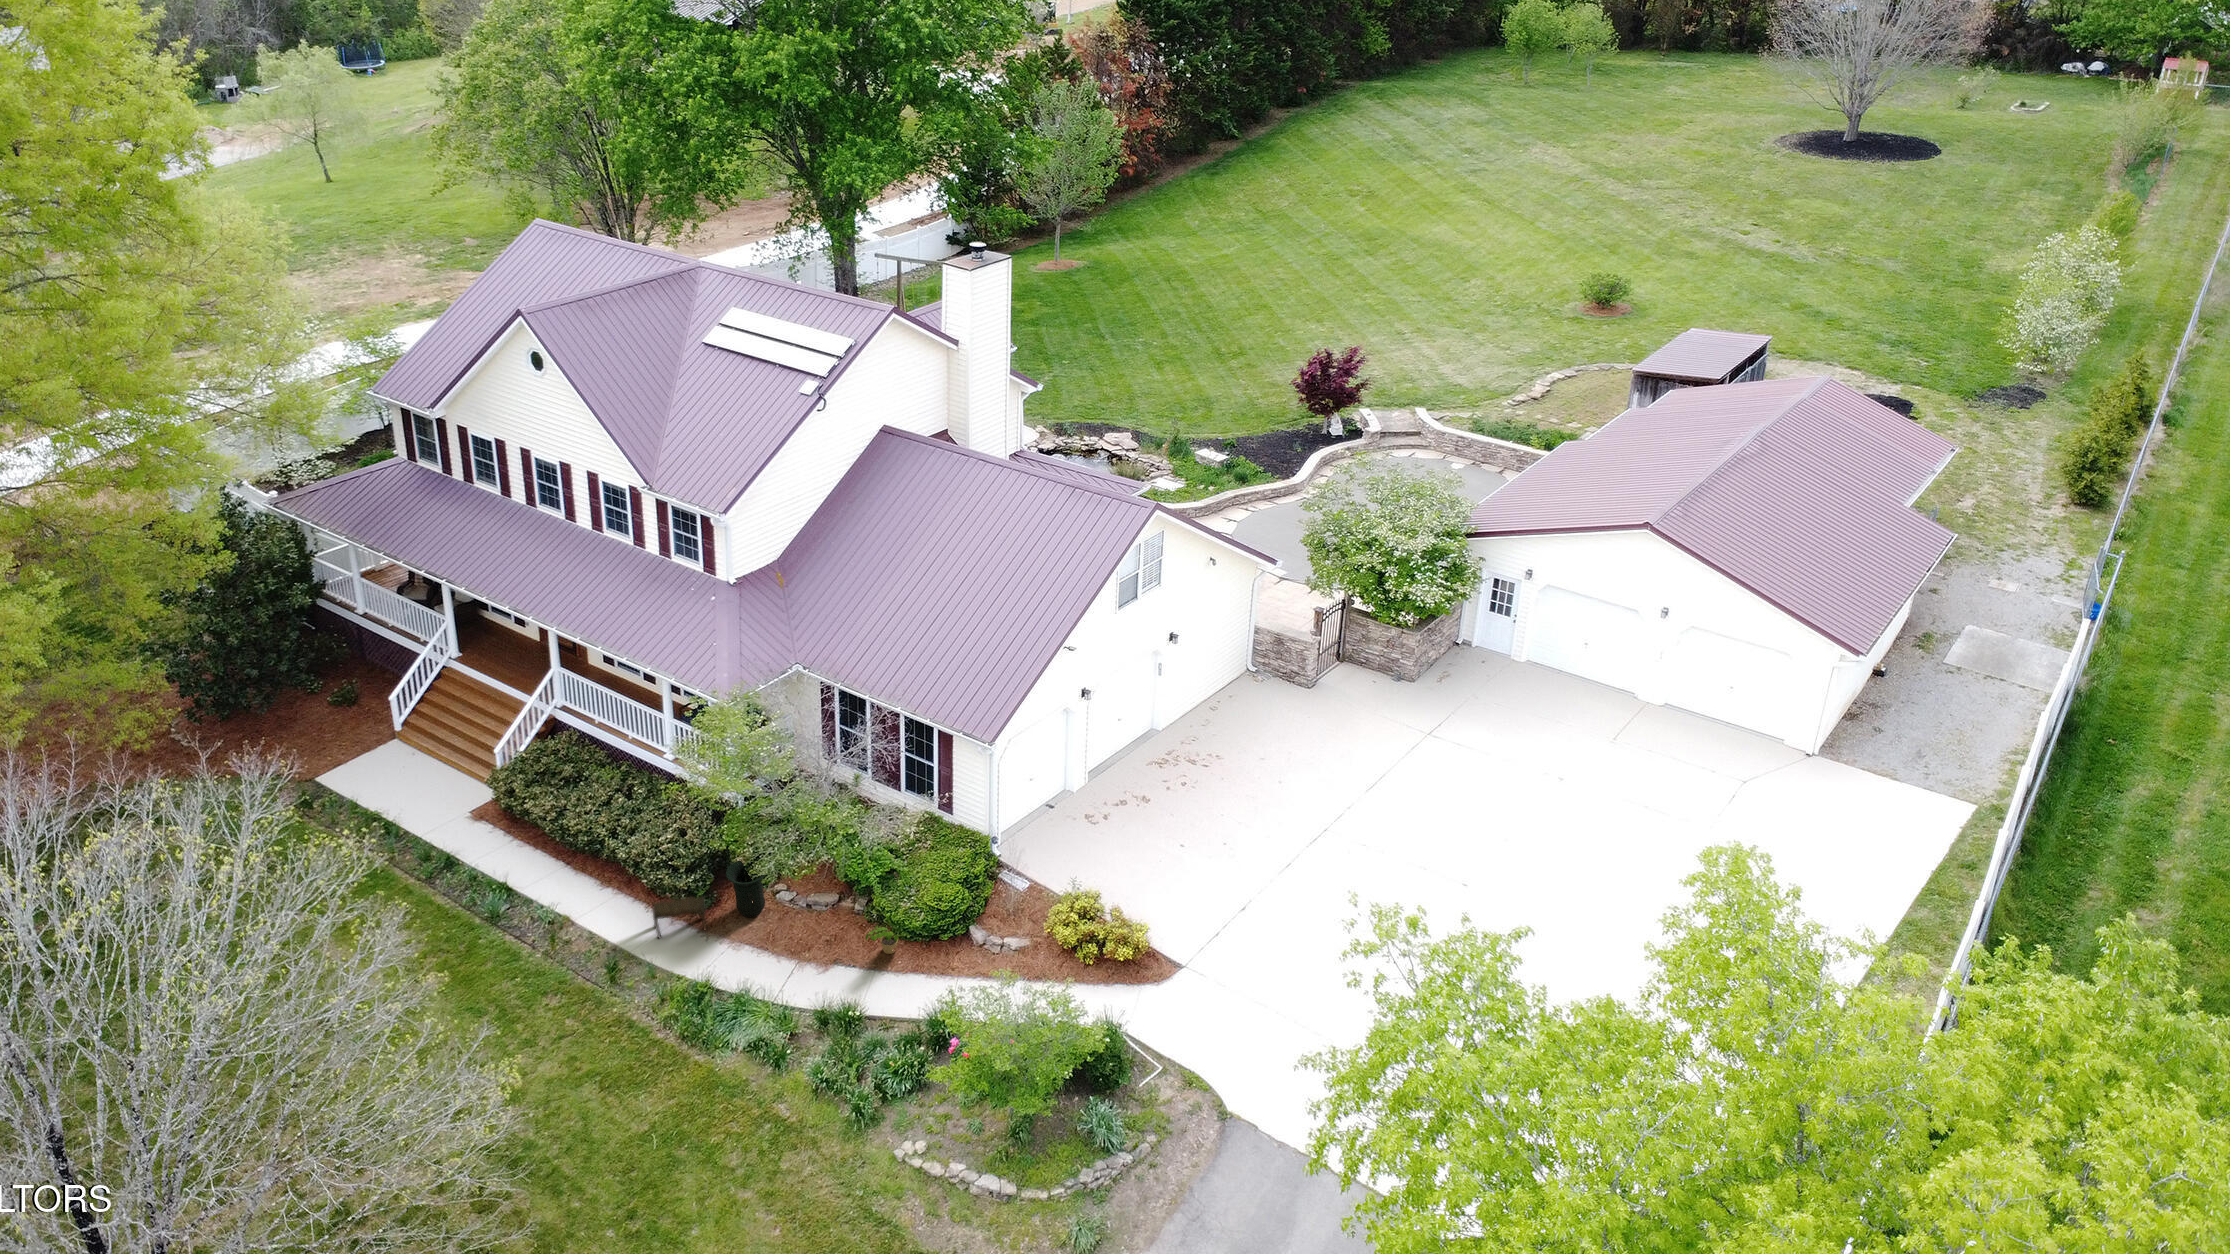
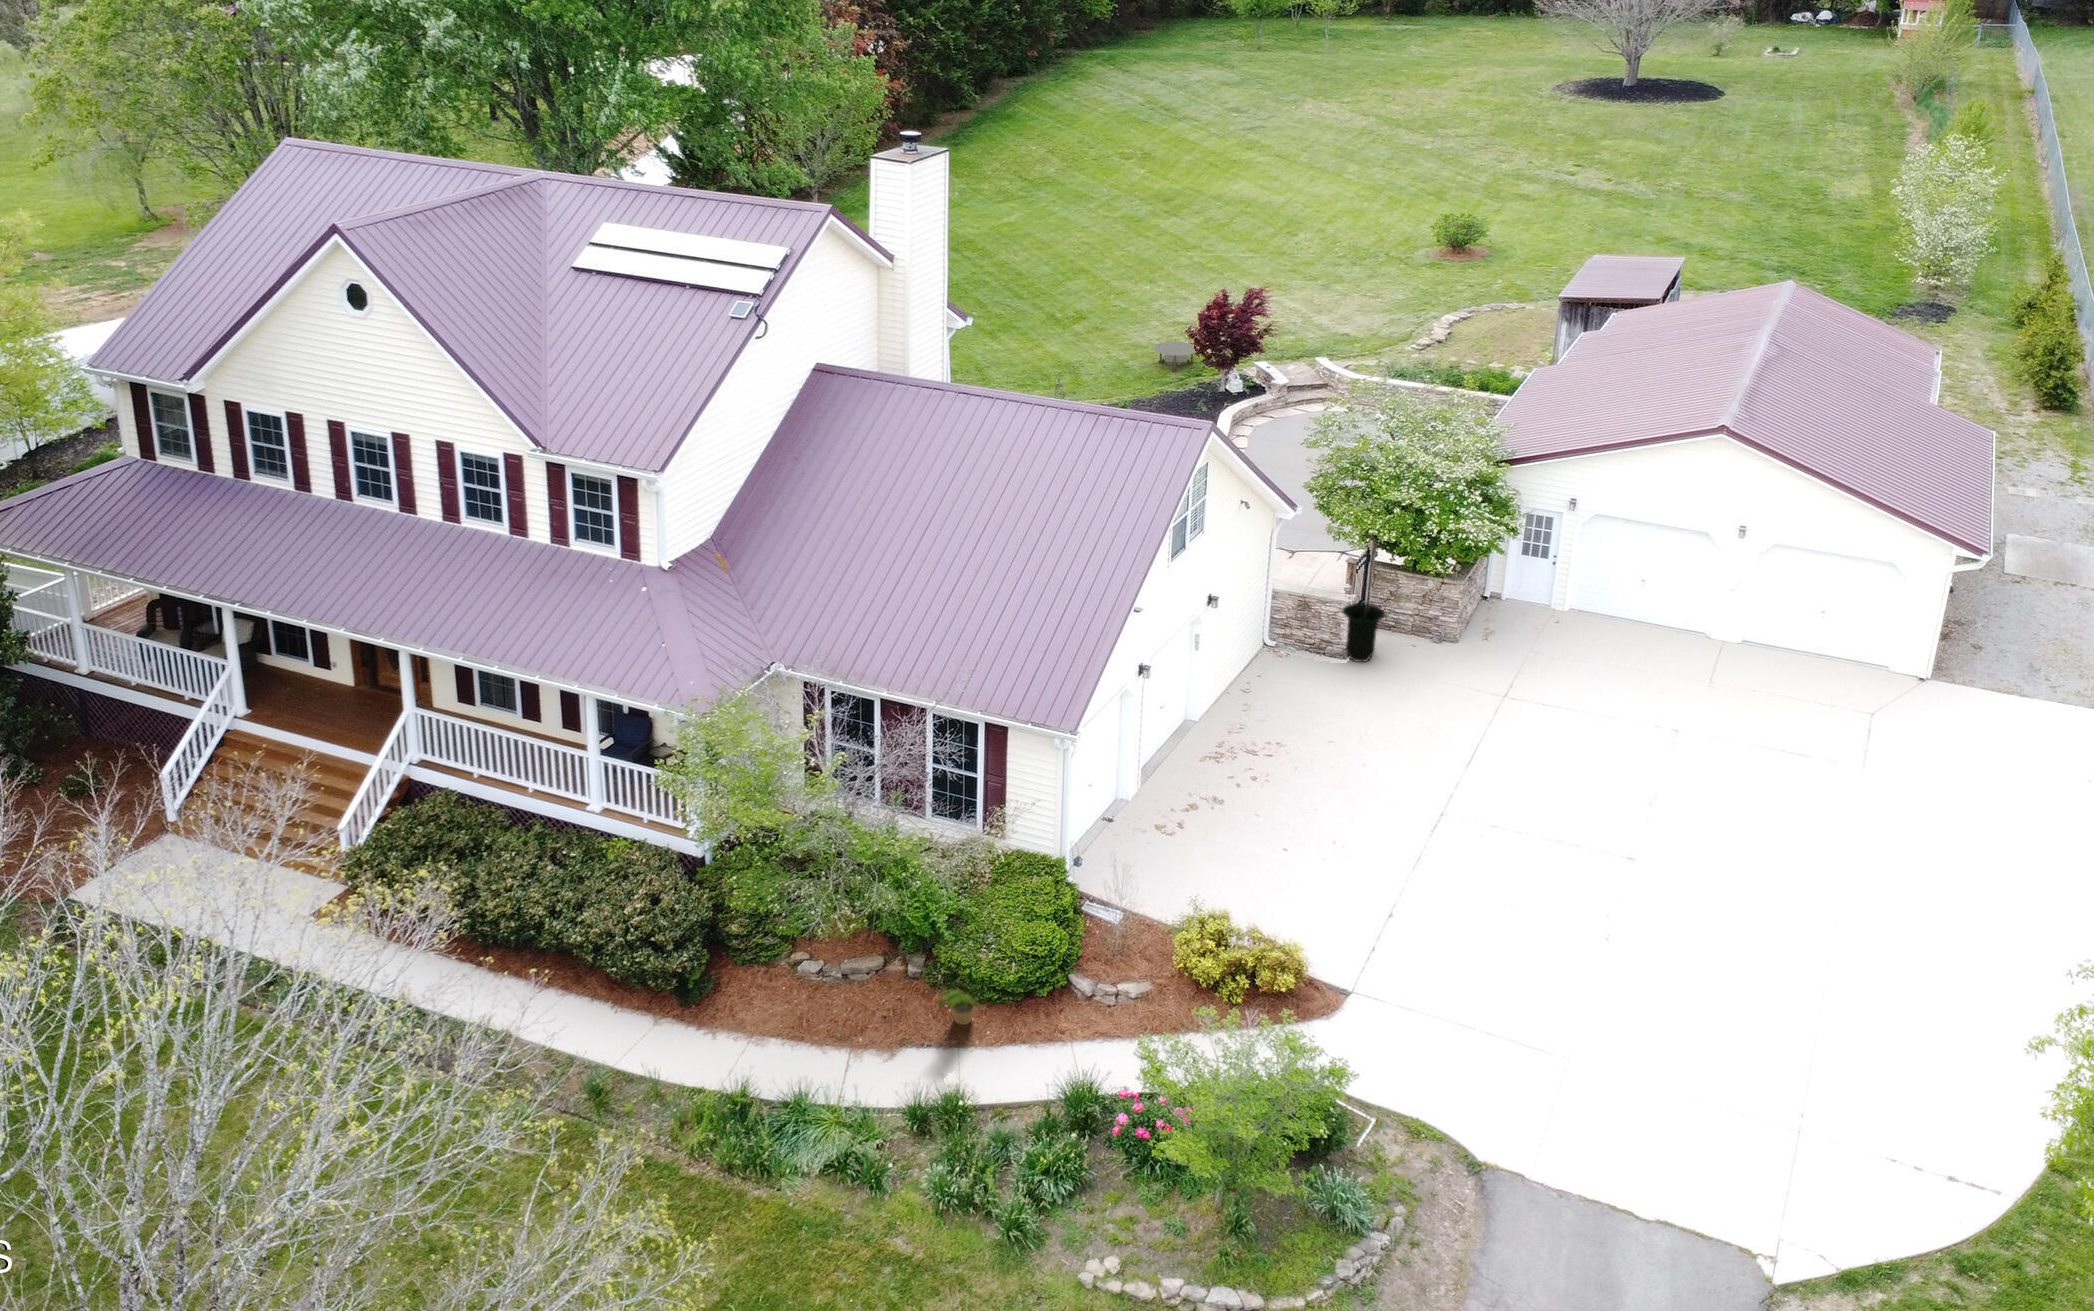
round table: none [1268,393,1305,419] -> present [1154,342,1196,372]
trash can: present [726,860,765,917] -> present [1343,603,1385,662]
bench: present [653,897,707,938] -> none [632,976,708,1041]

